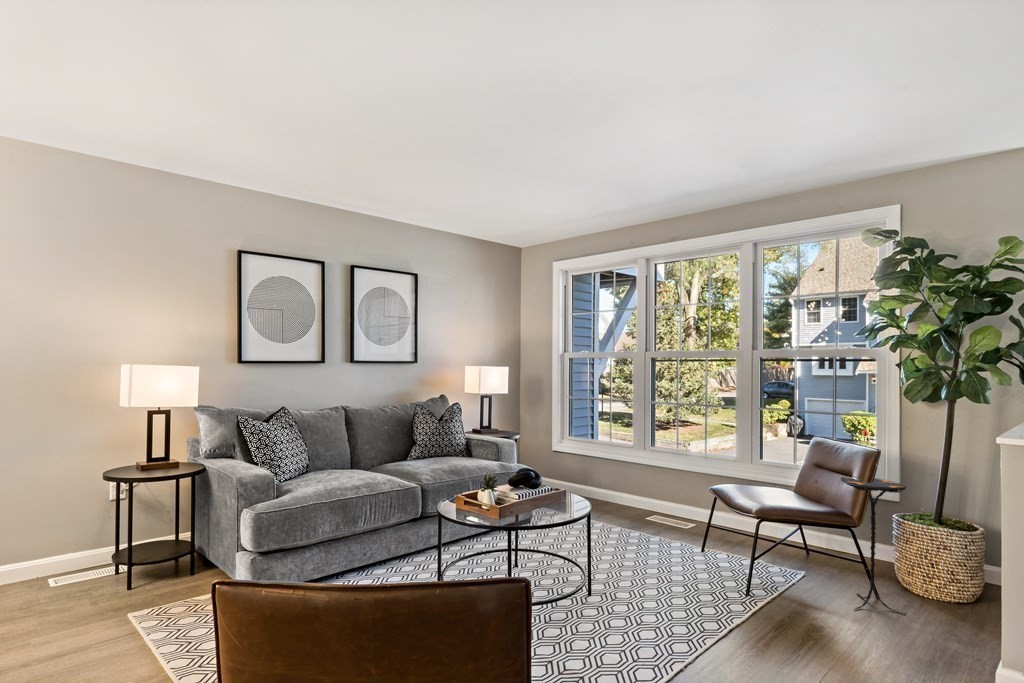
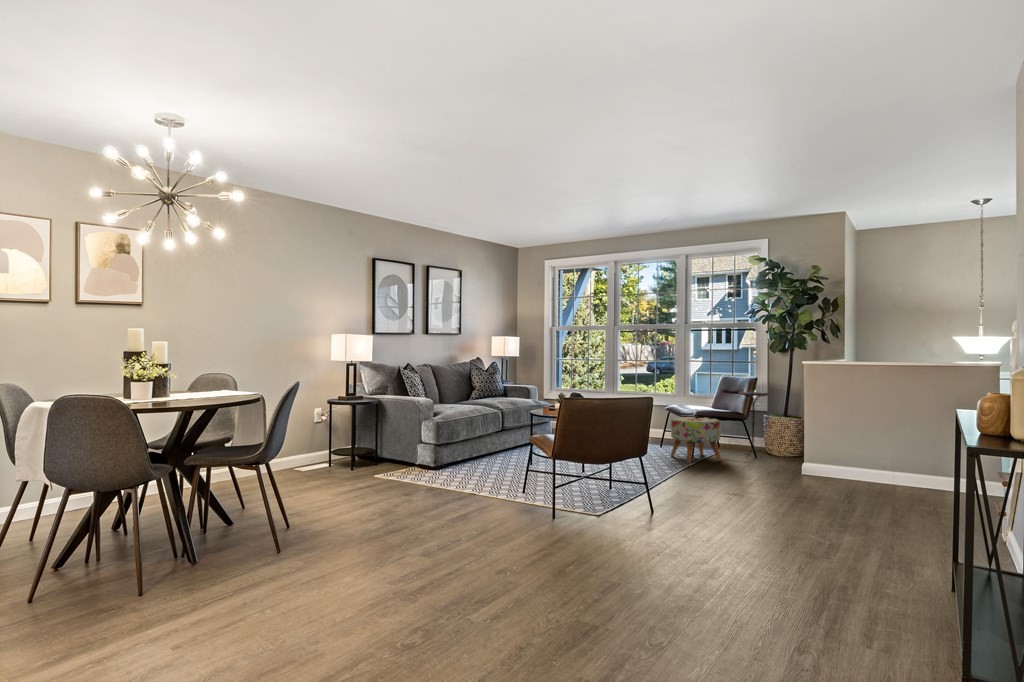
ottoman: none [706,518,805,620] -> present [671,417,721,463]

